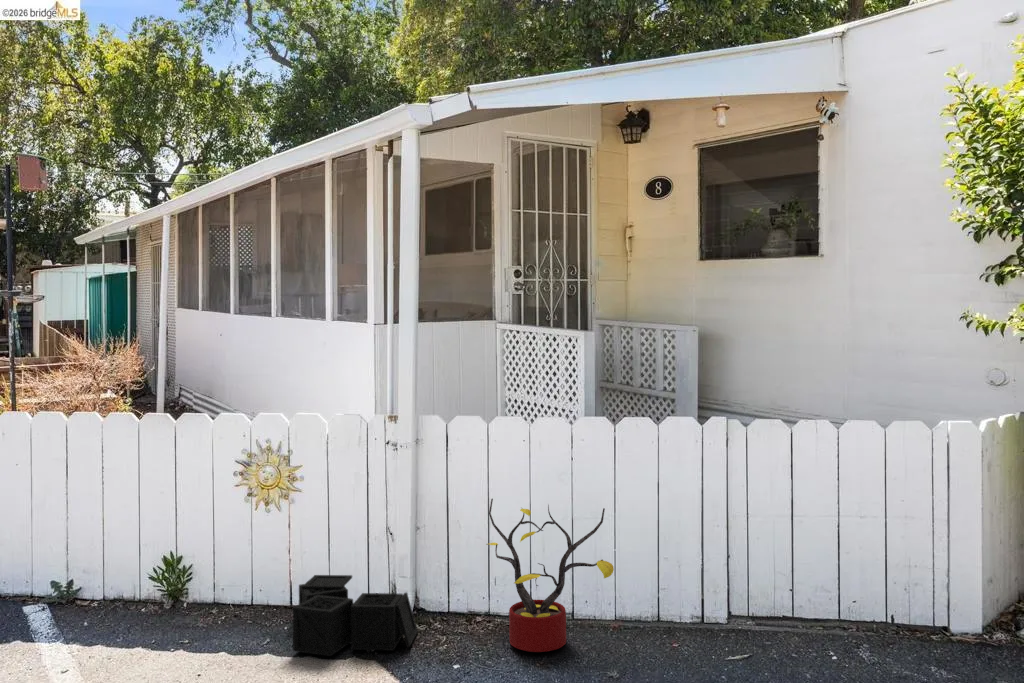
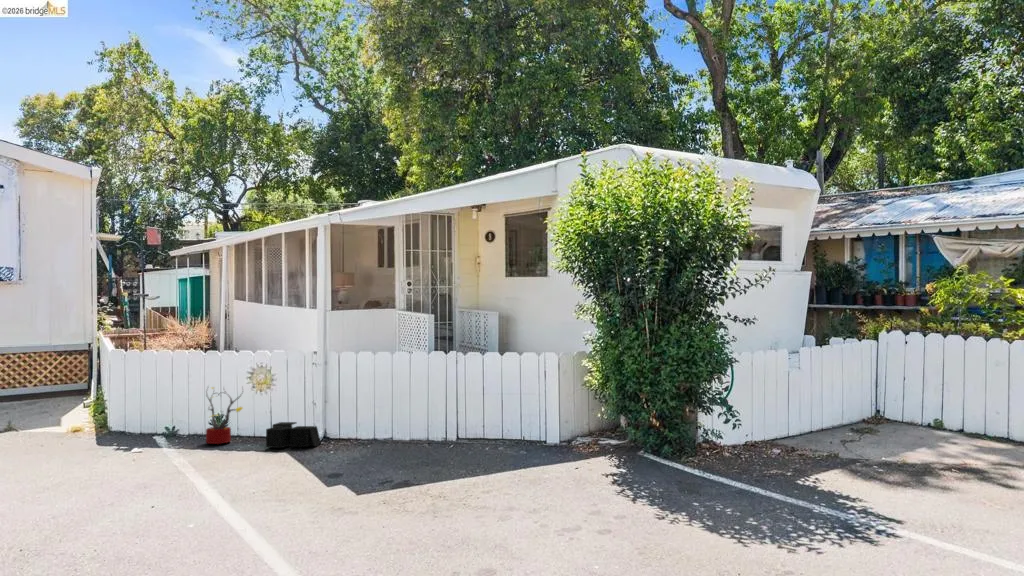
decorative plant: present [487,499,614,652] -> present [206,388,242,444]

